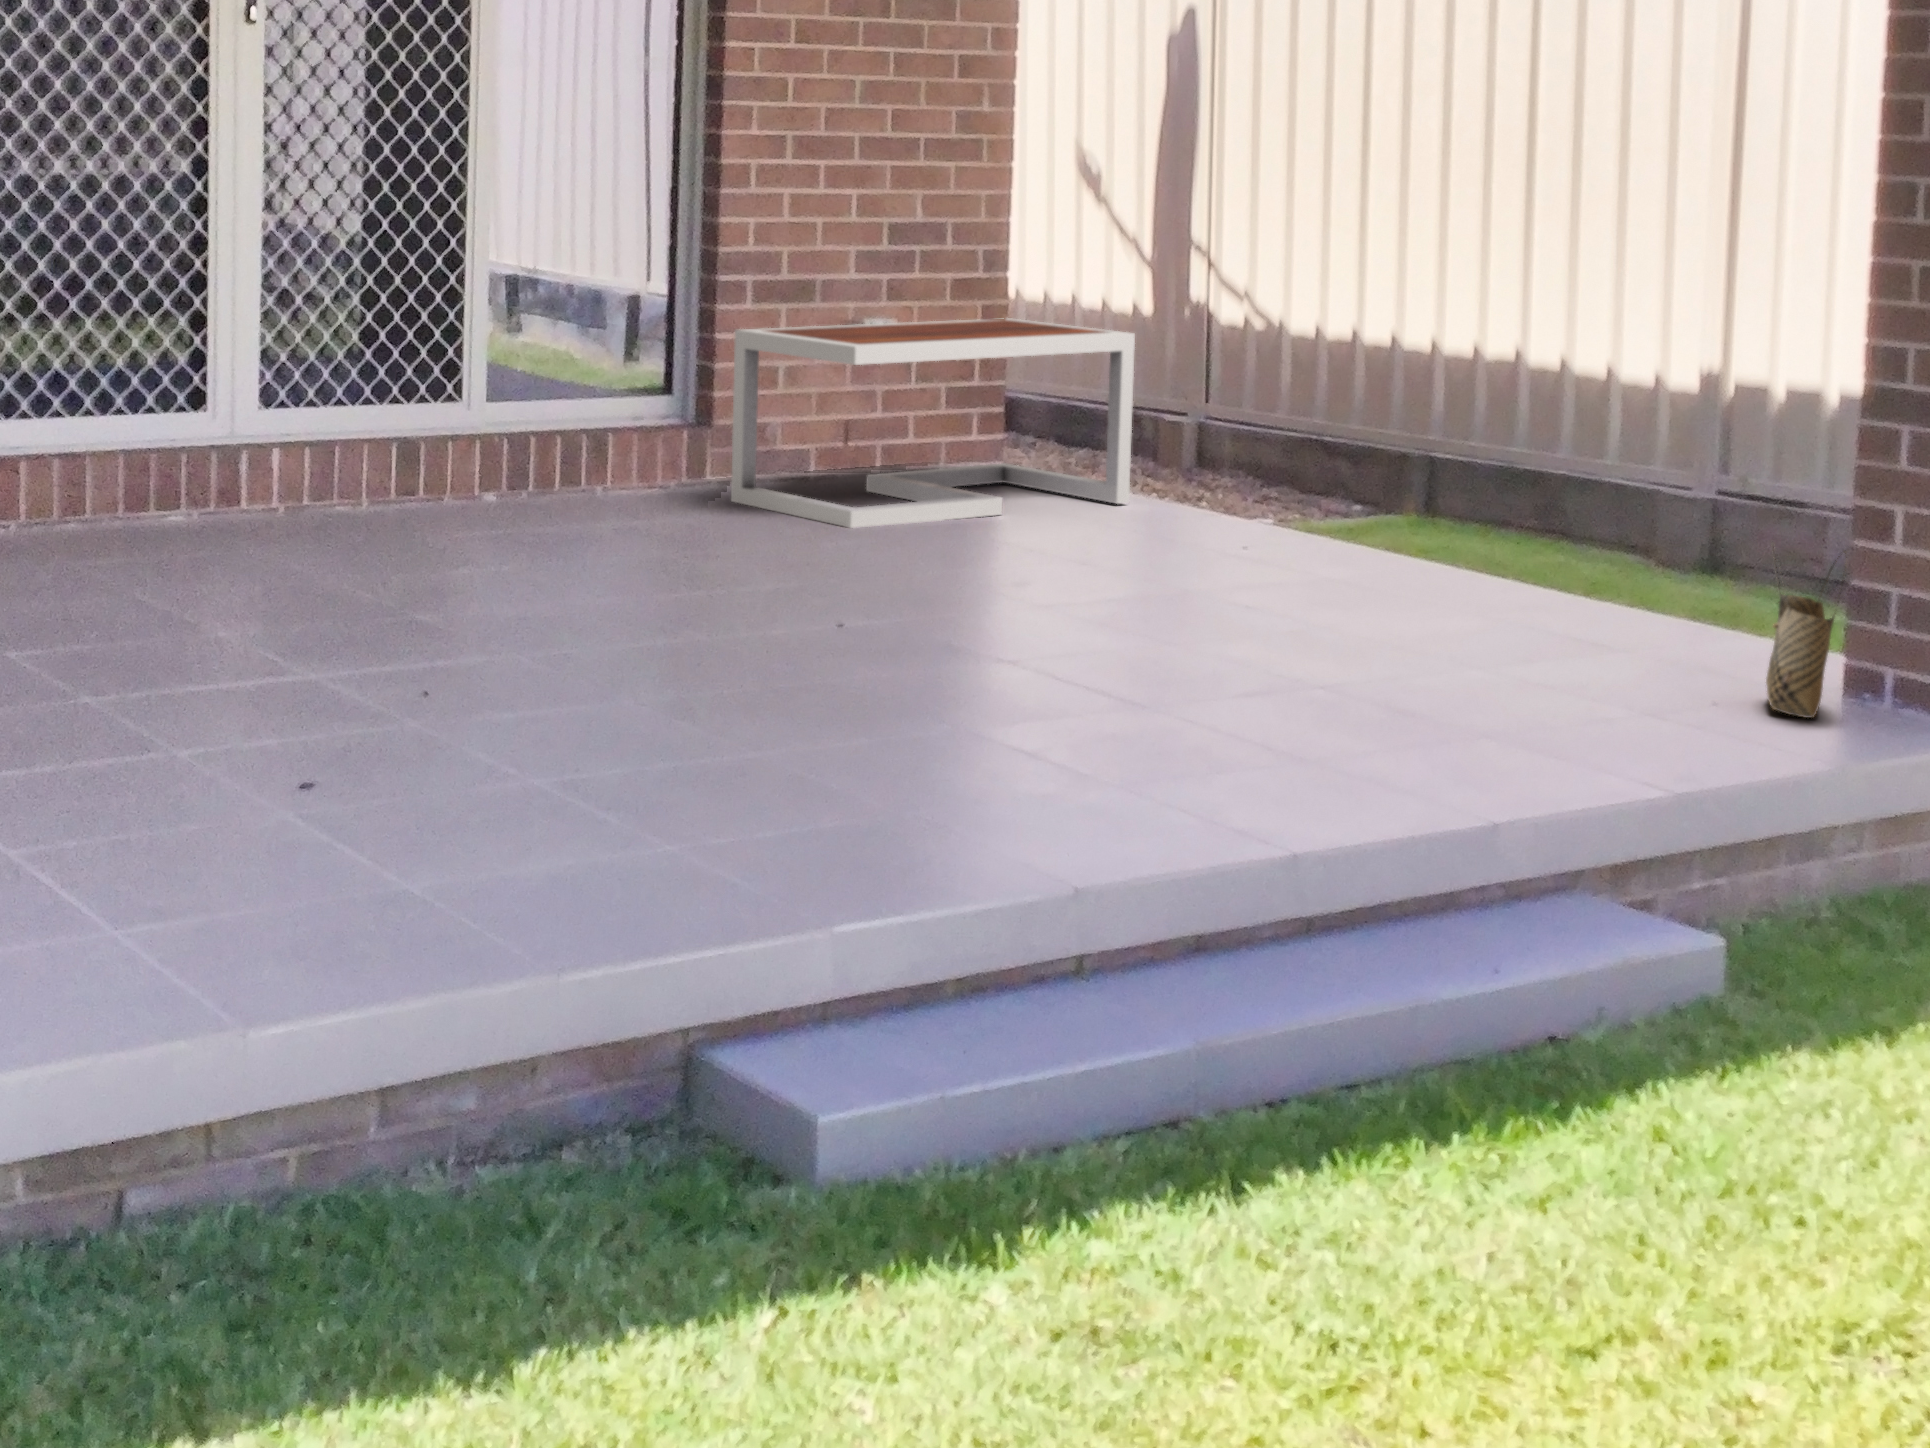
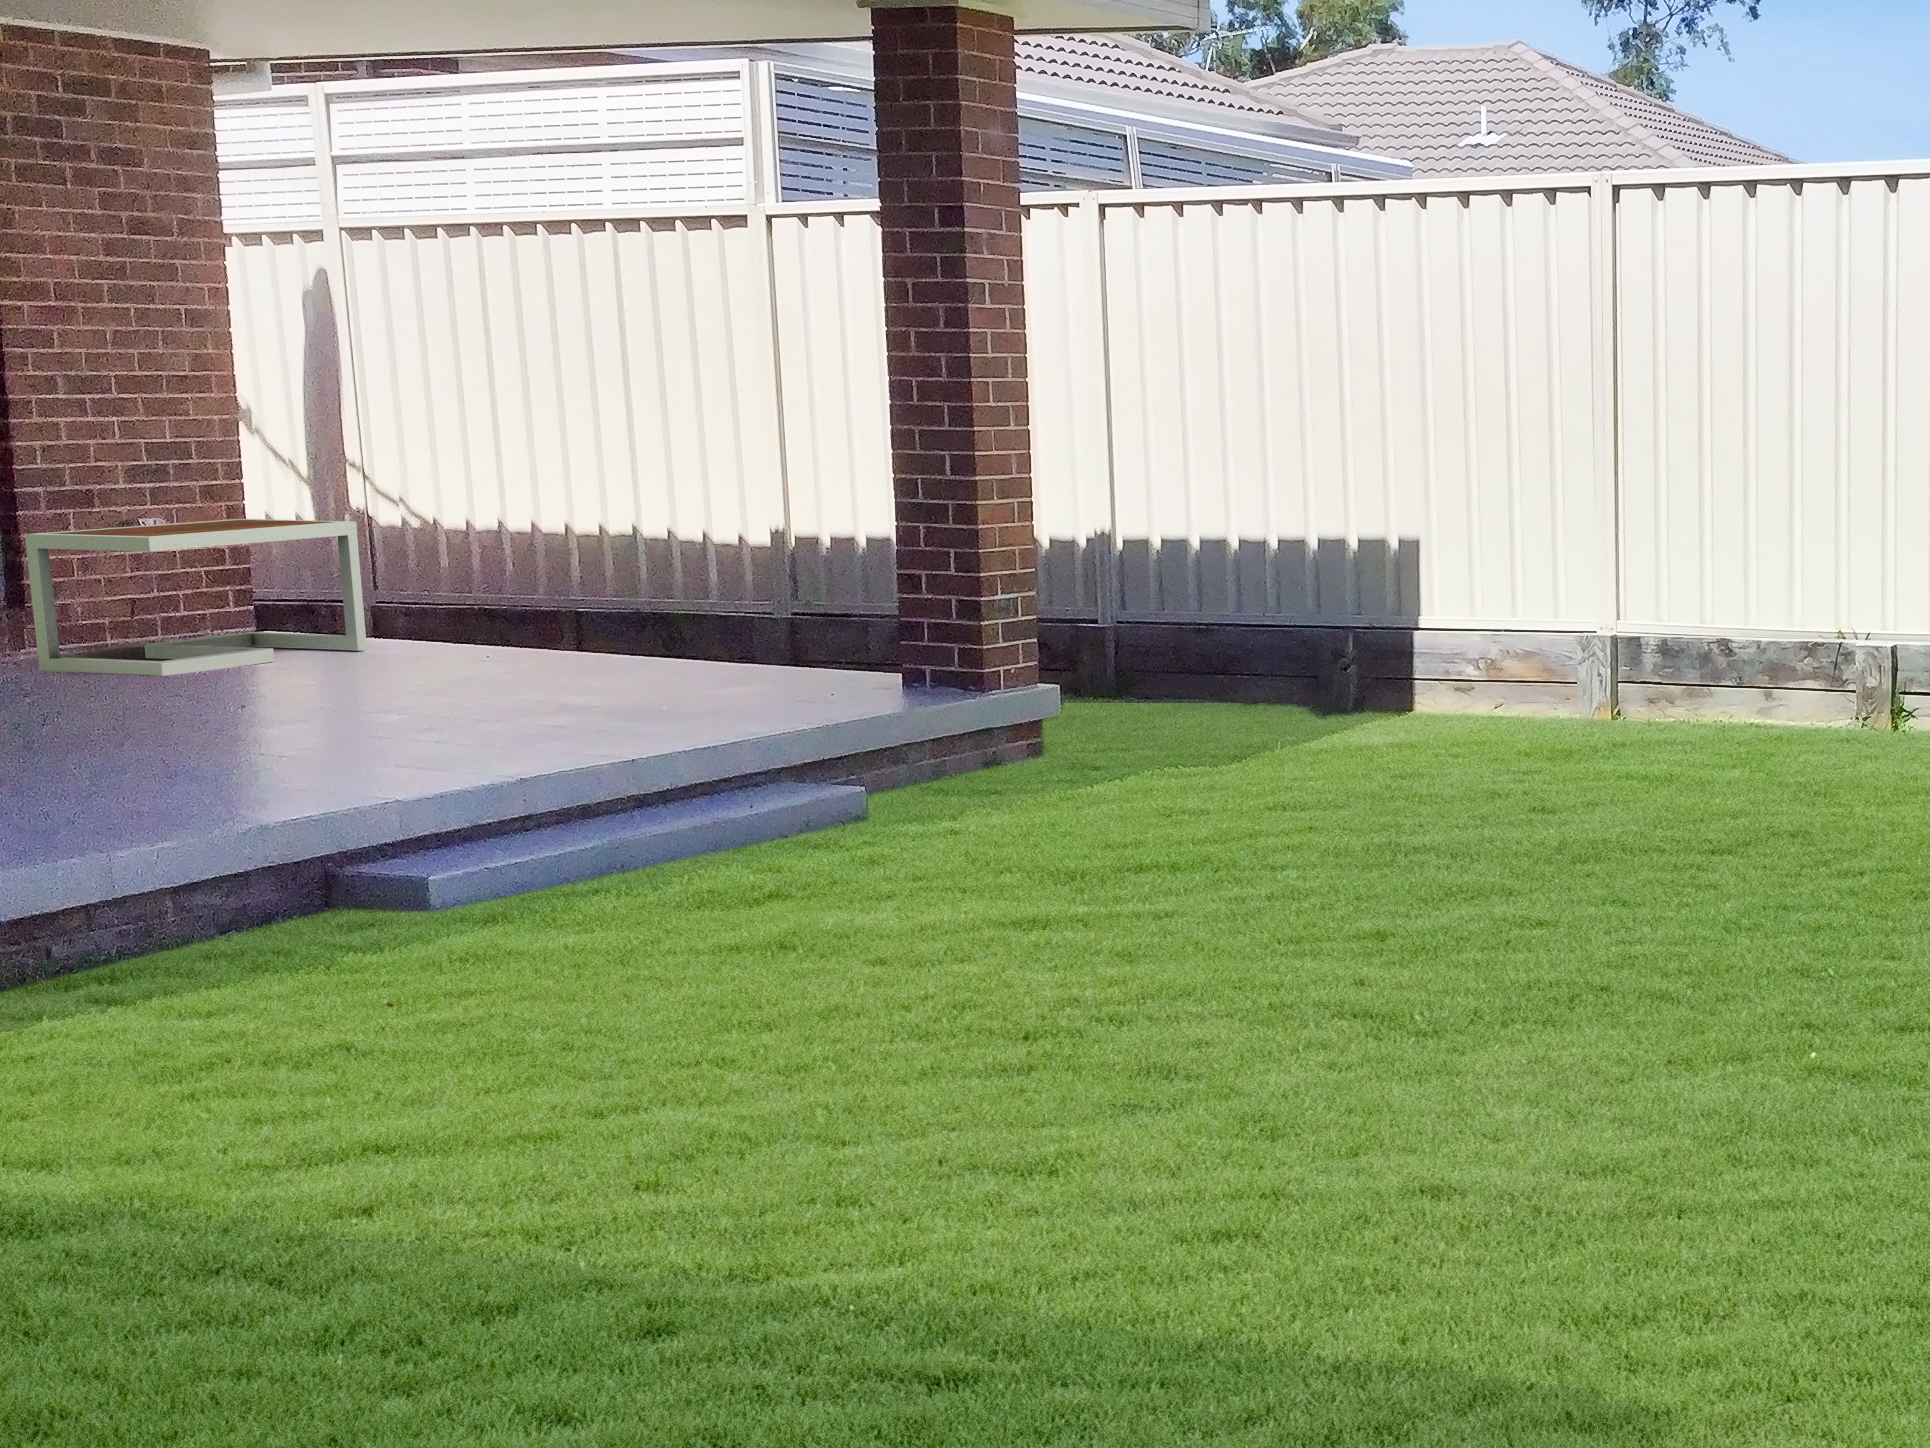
woven basket: present [1766,543,1846,718] -> none [849,600,895,700]

